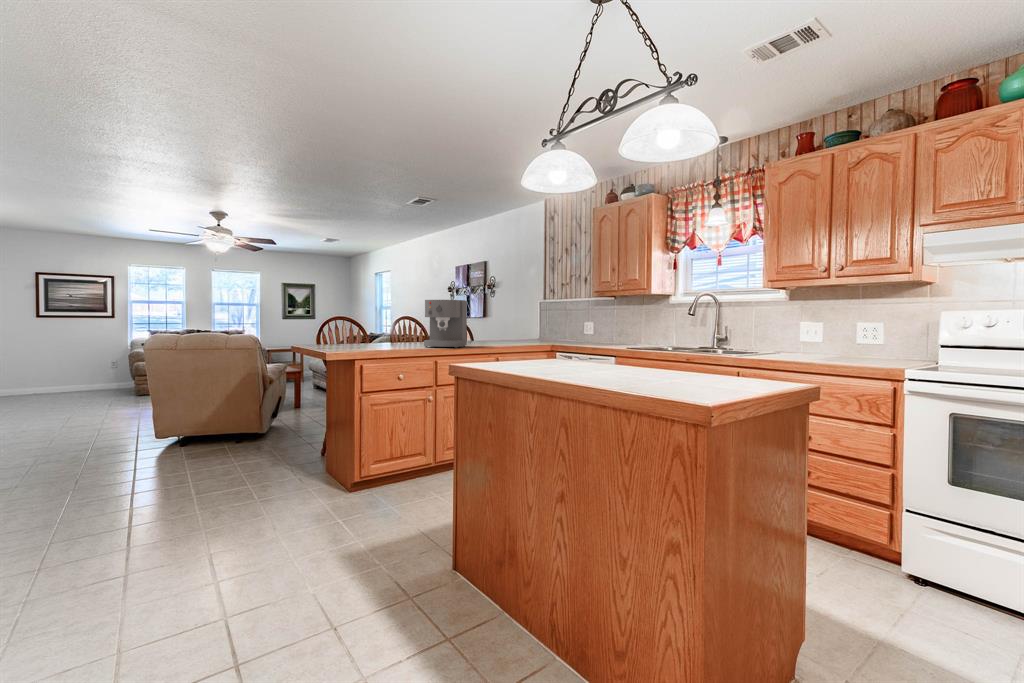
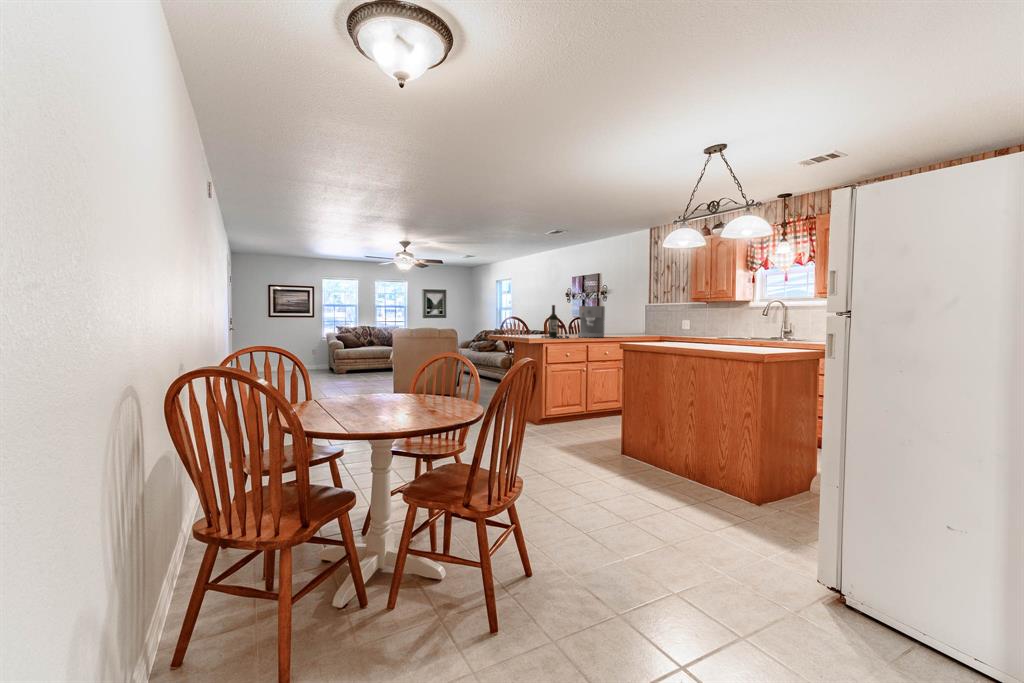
wine bottle: none [355,297,413,351] -> present [542,305,574,338]

